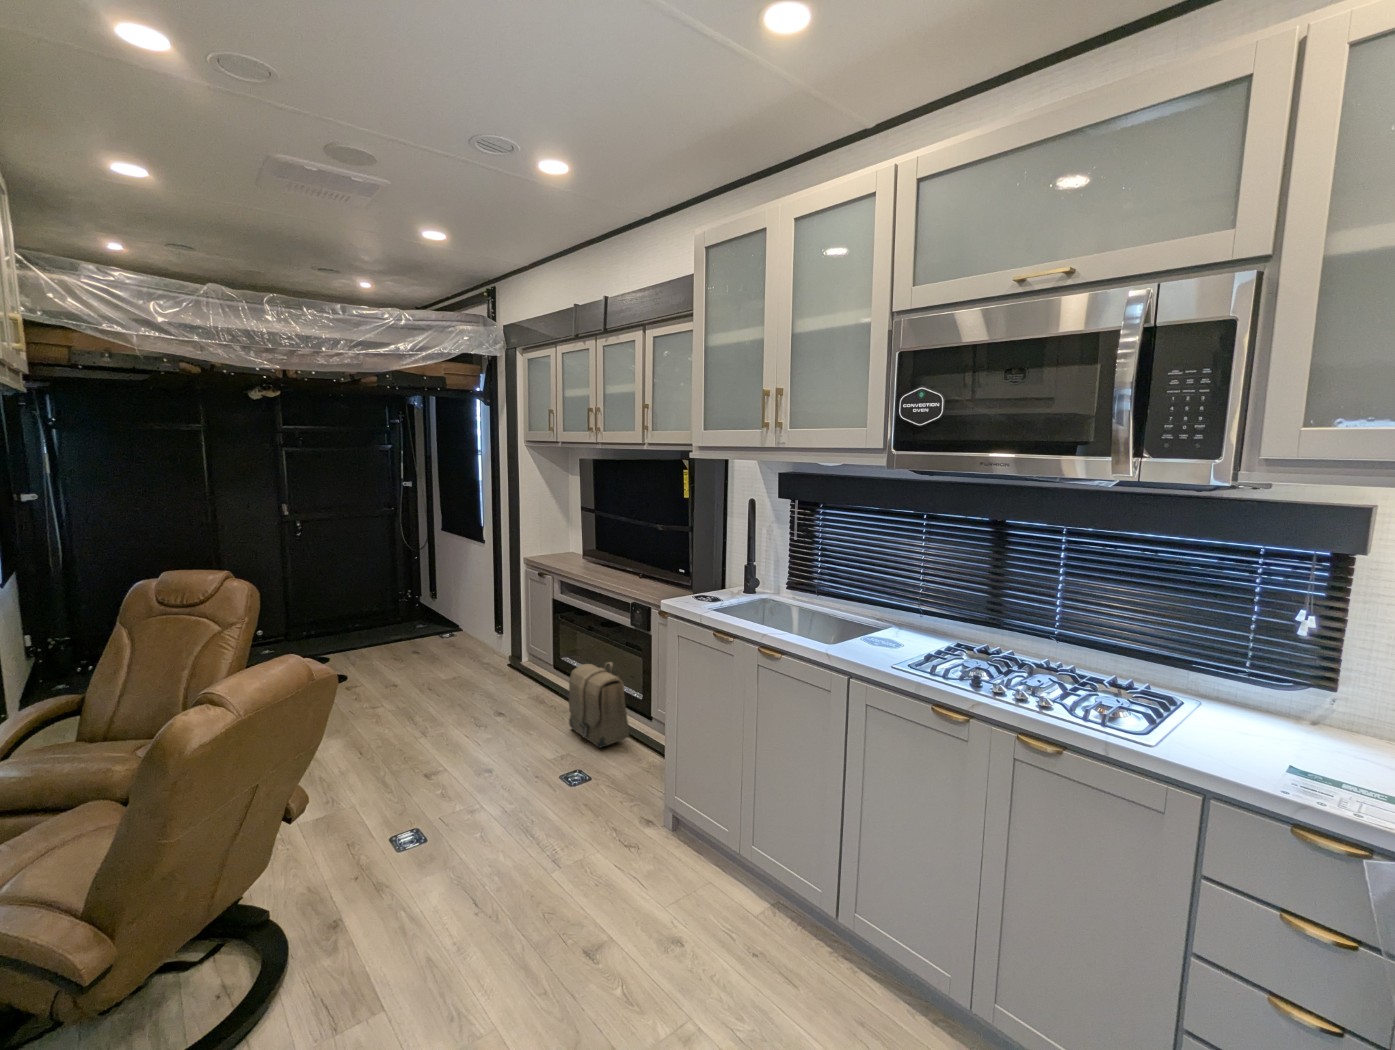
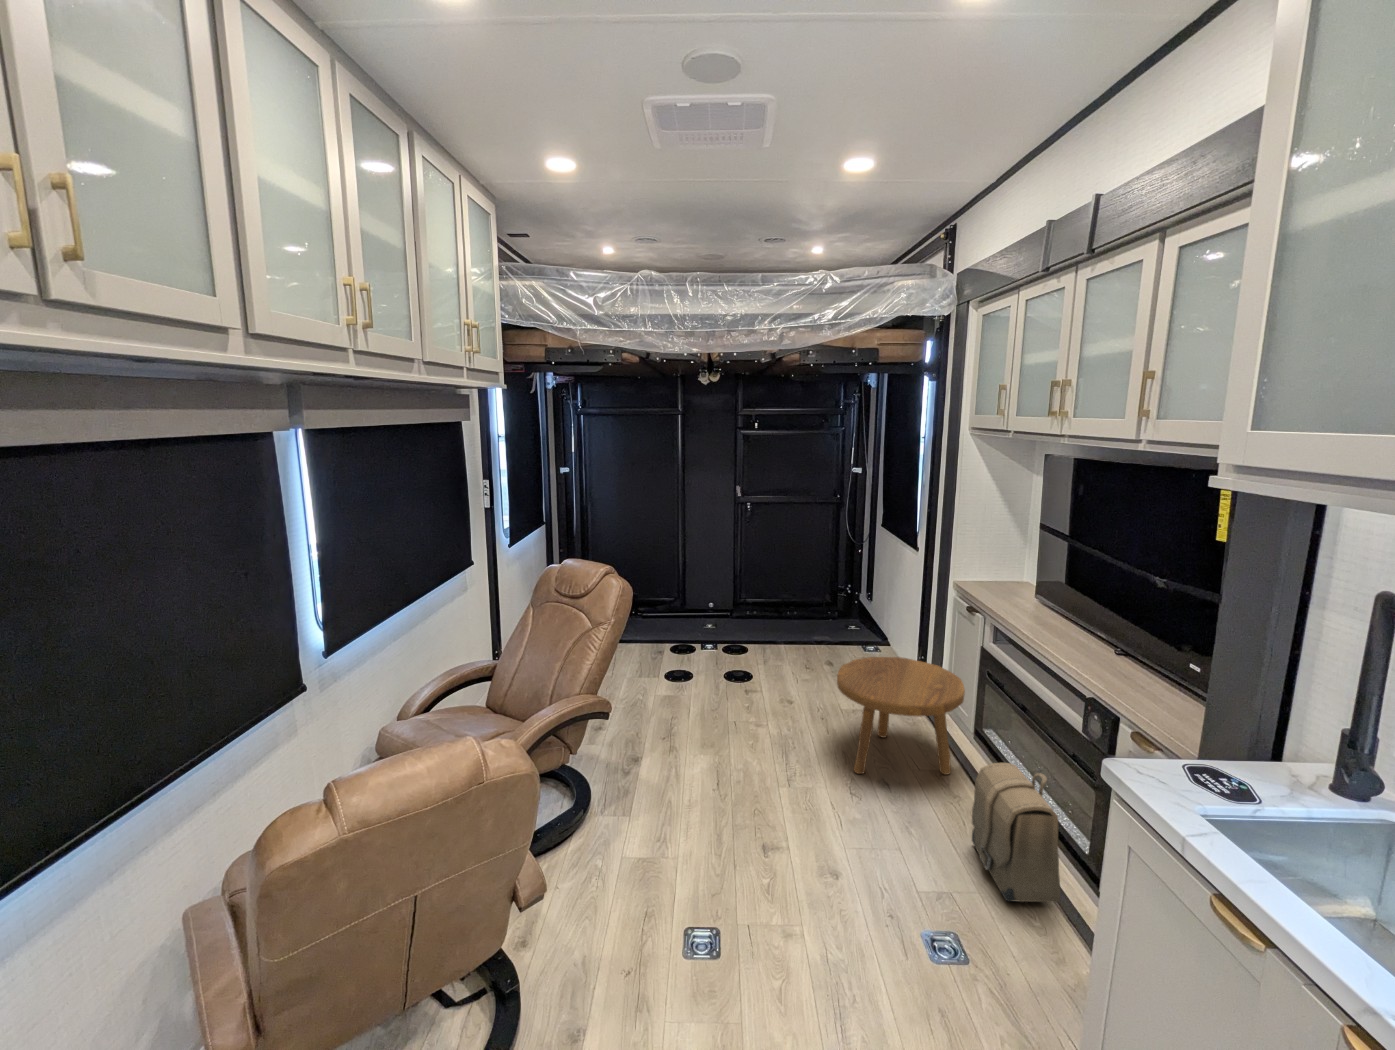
footstool: none [446,622,546,716] -> present [837,657,965,775]

